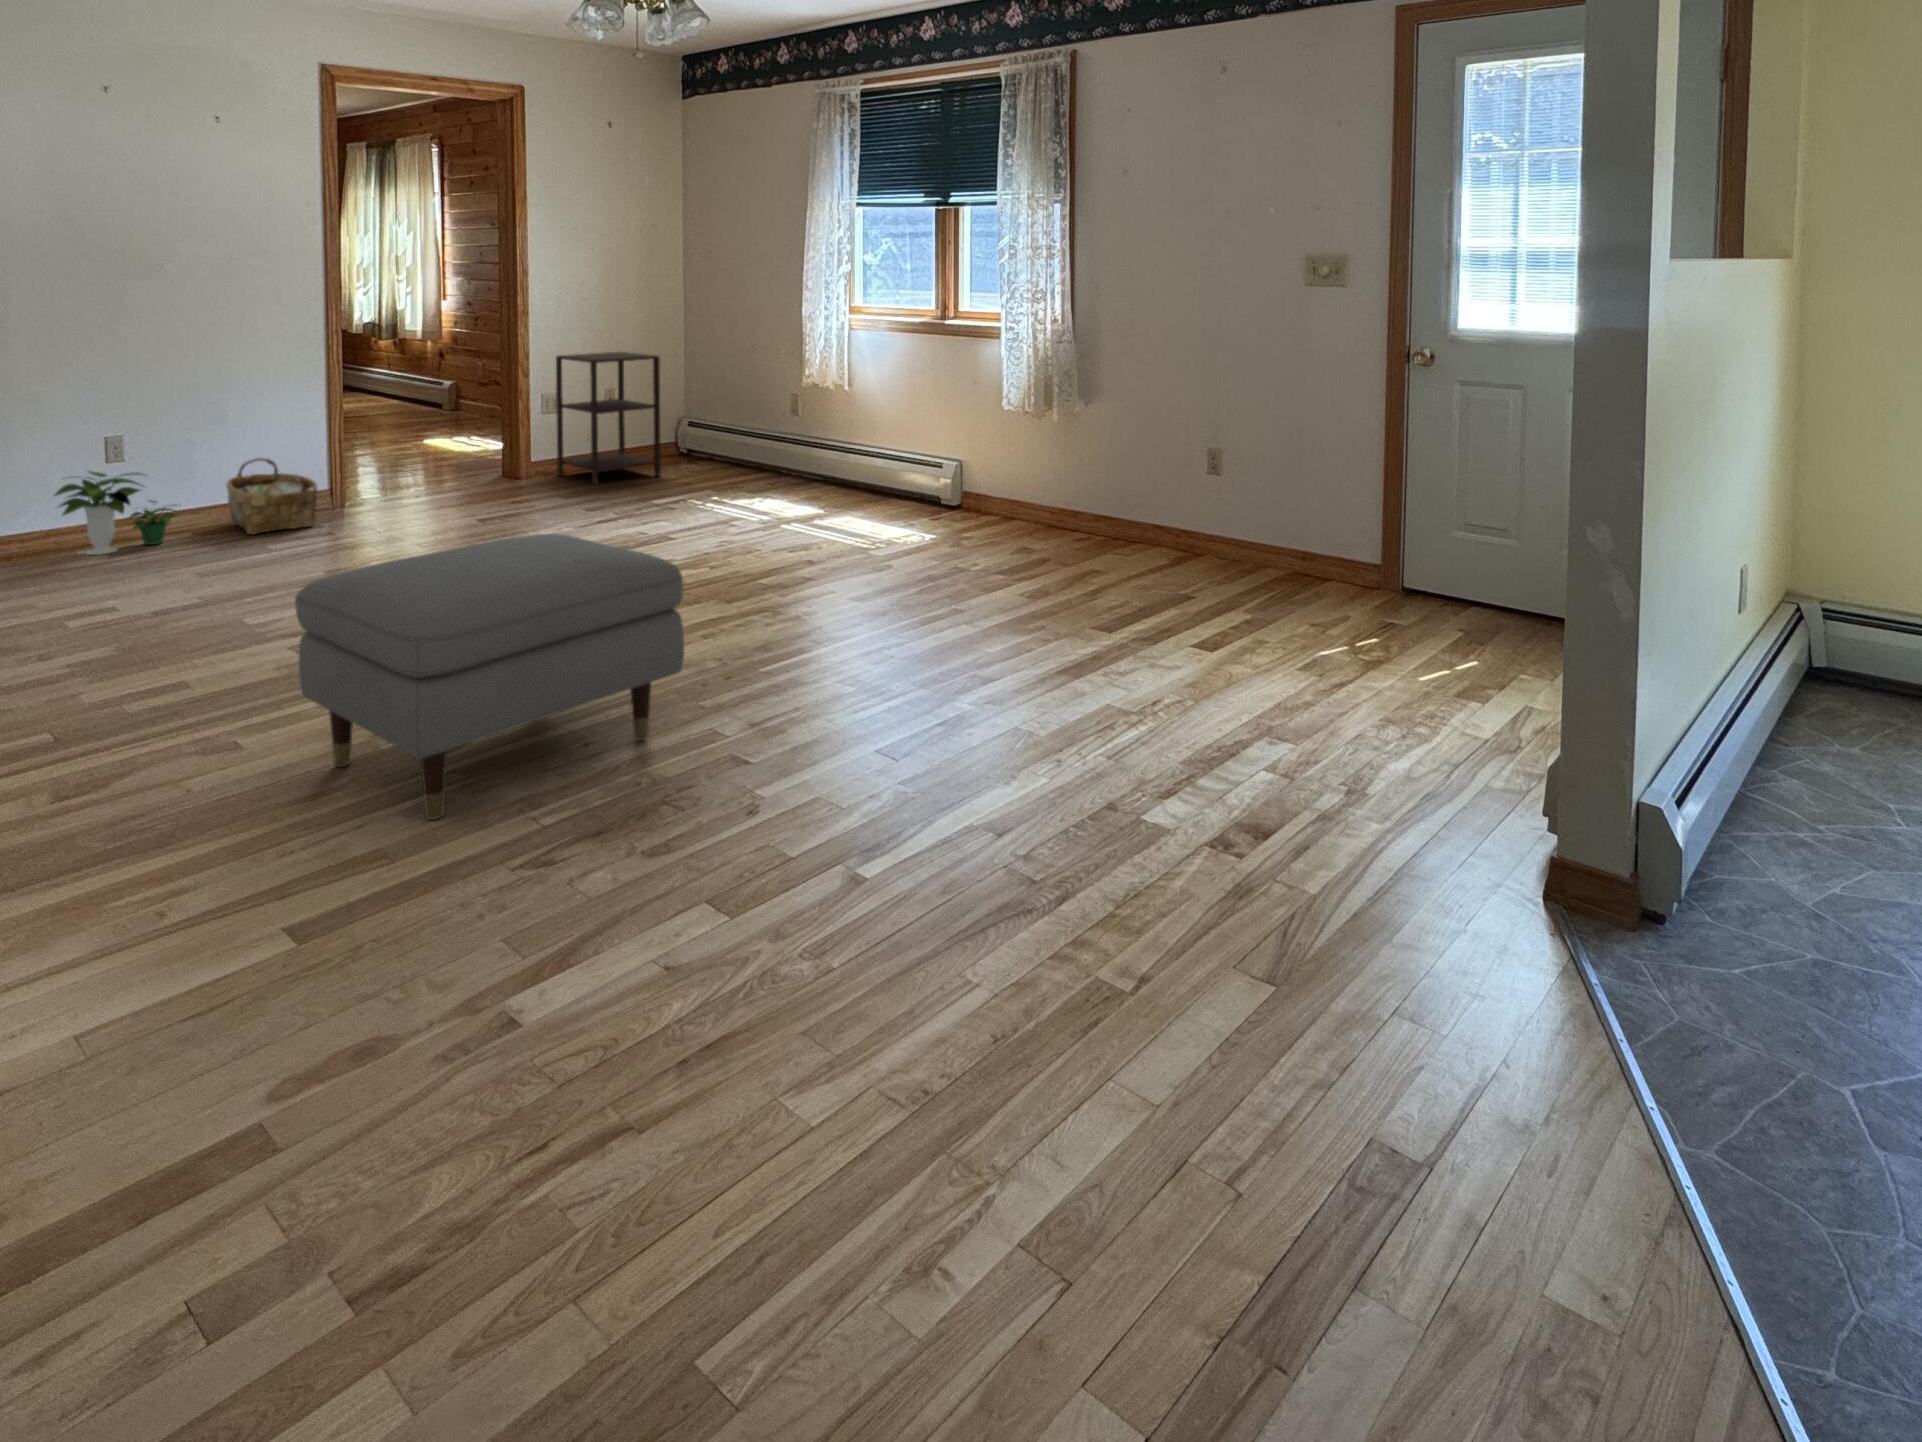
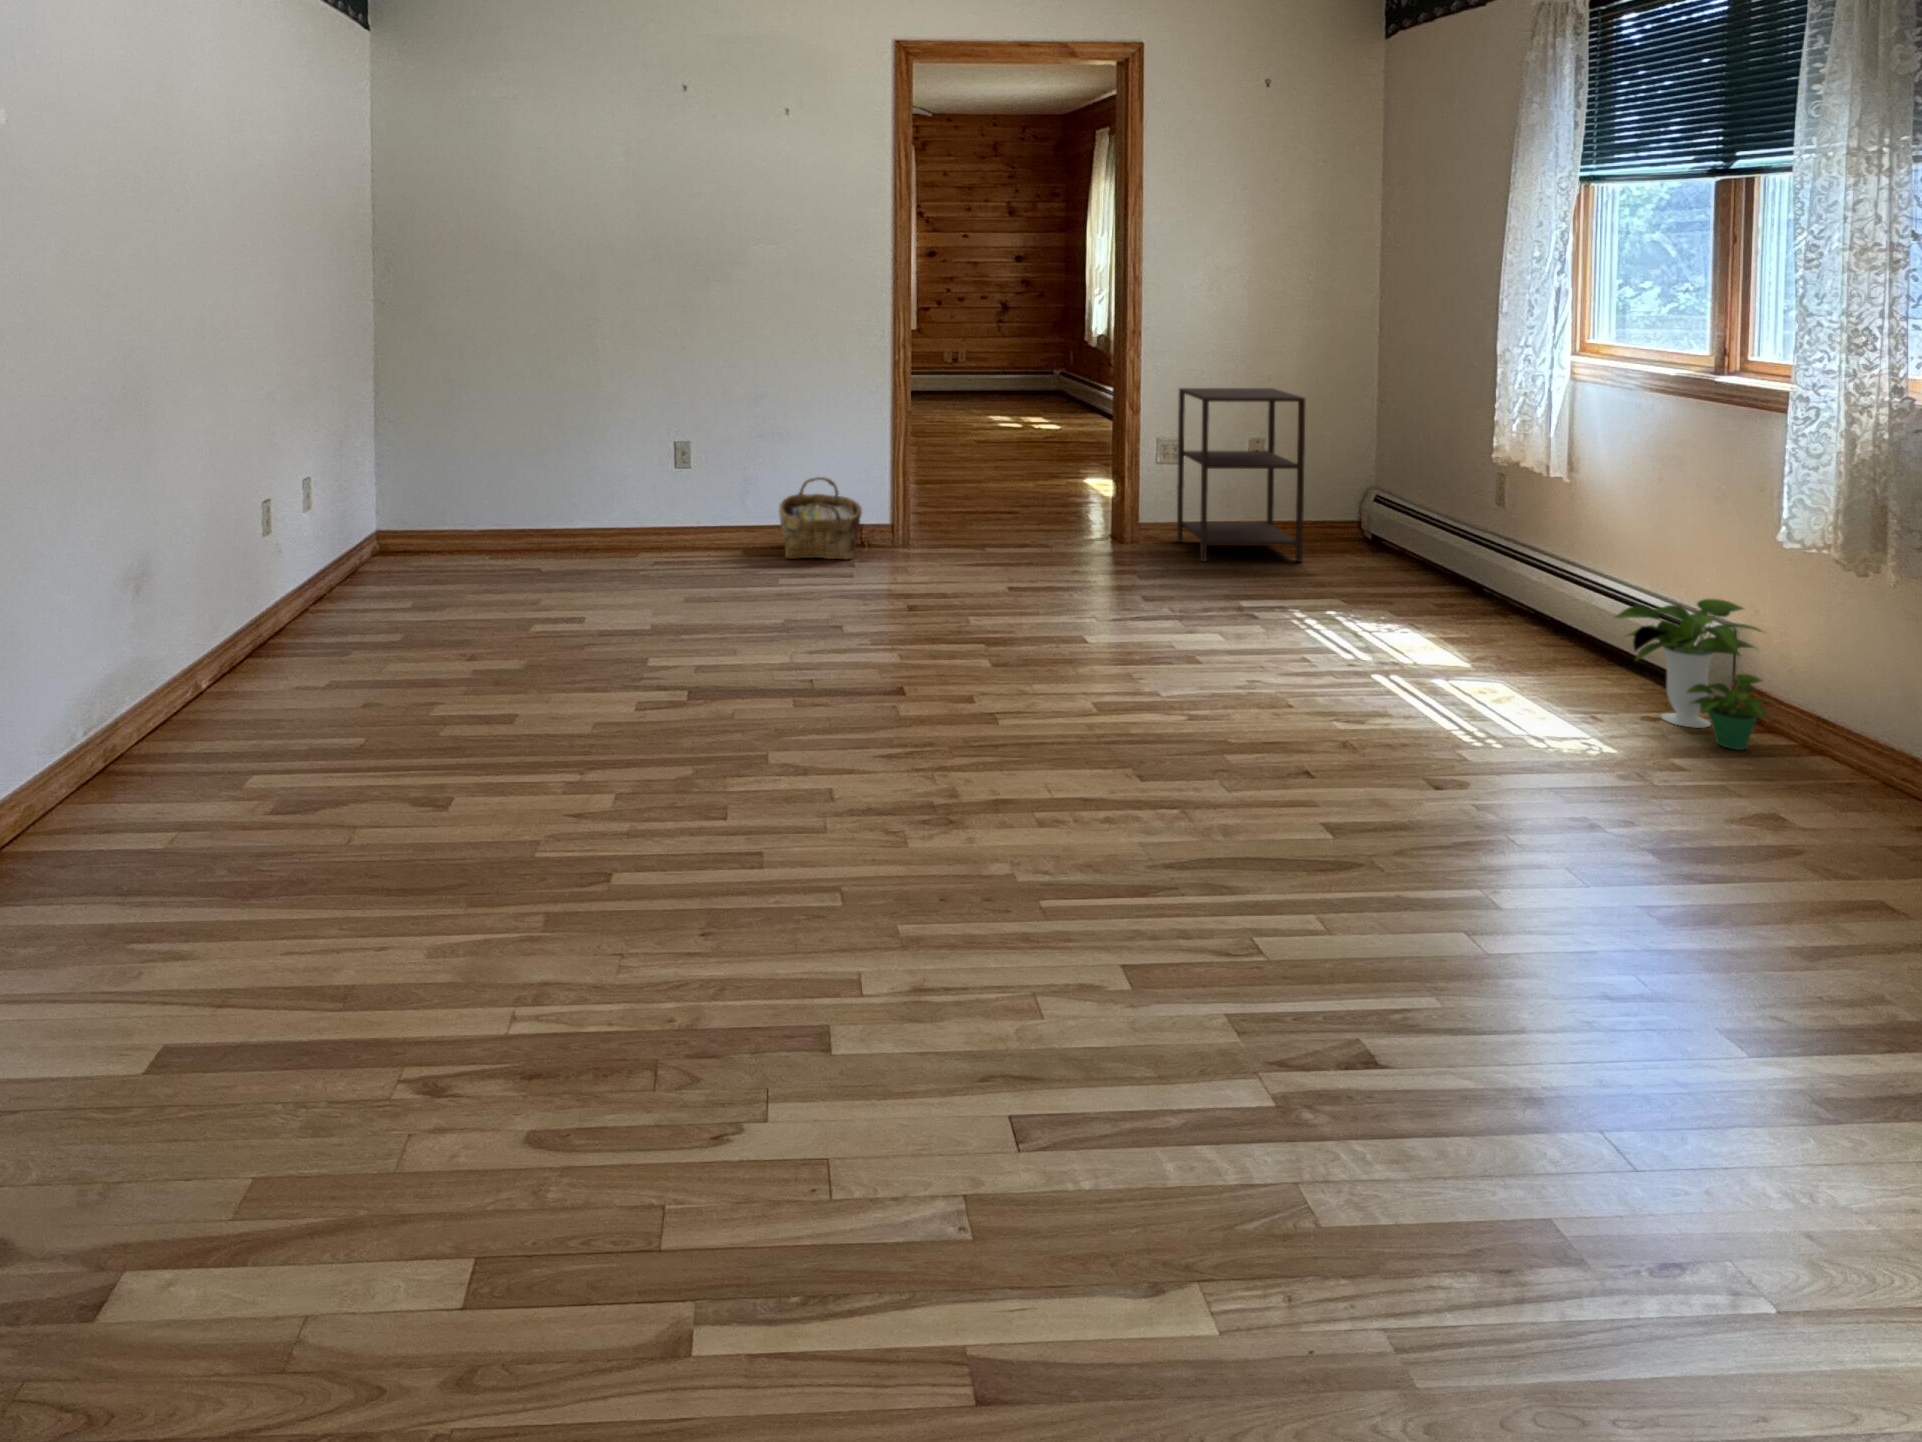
potted plant: present [55,471,176,555] -> present [1615,599,1774,750]
ottoman: present [295,534,684,820] -> none [365,625,798,966]

